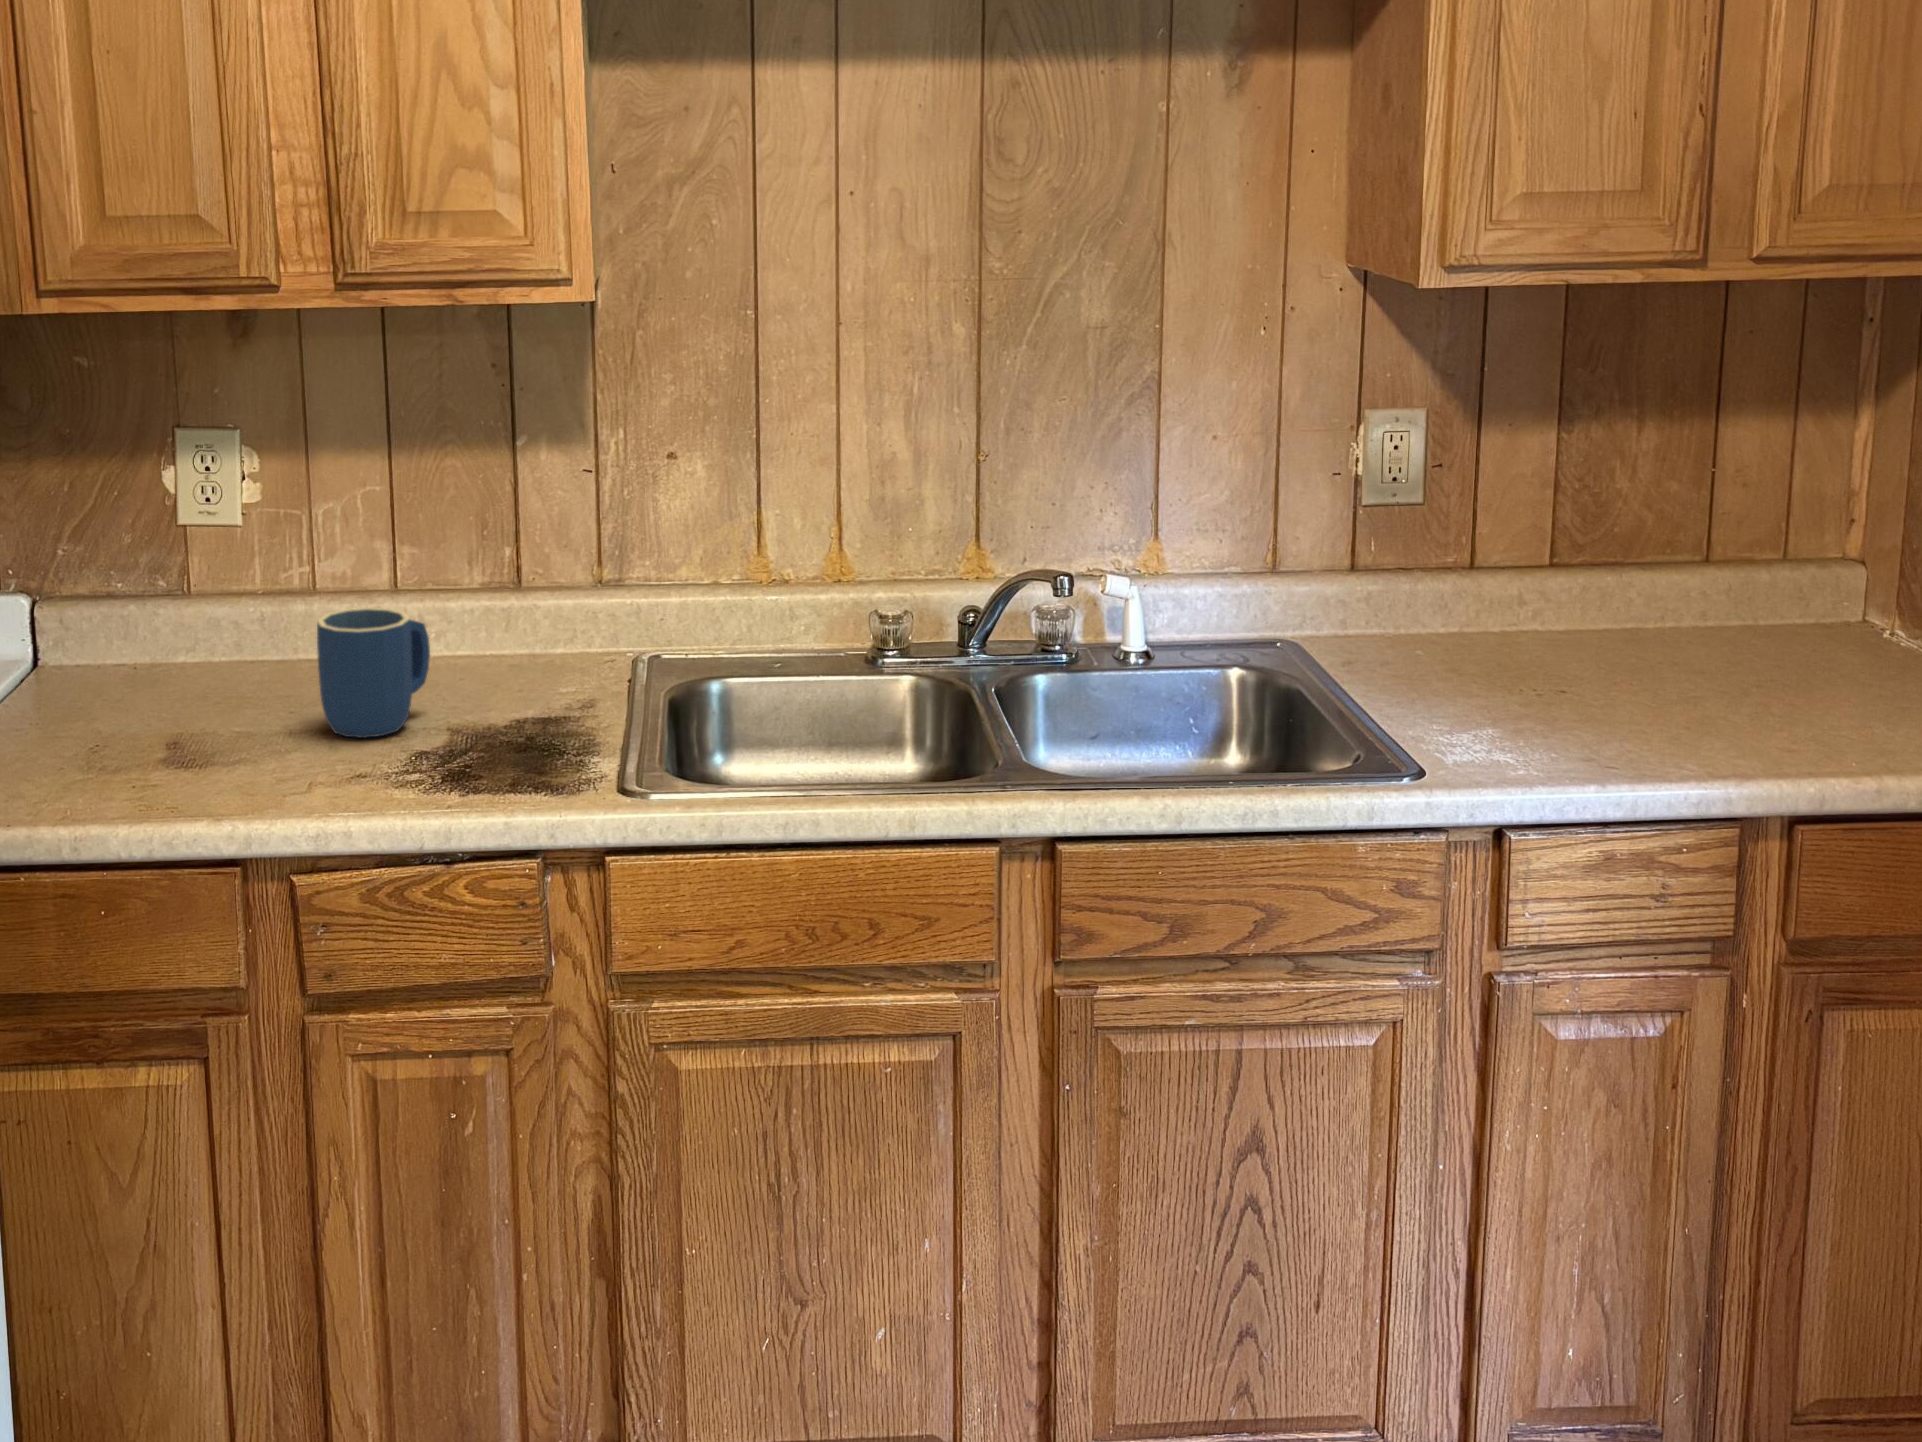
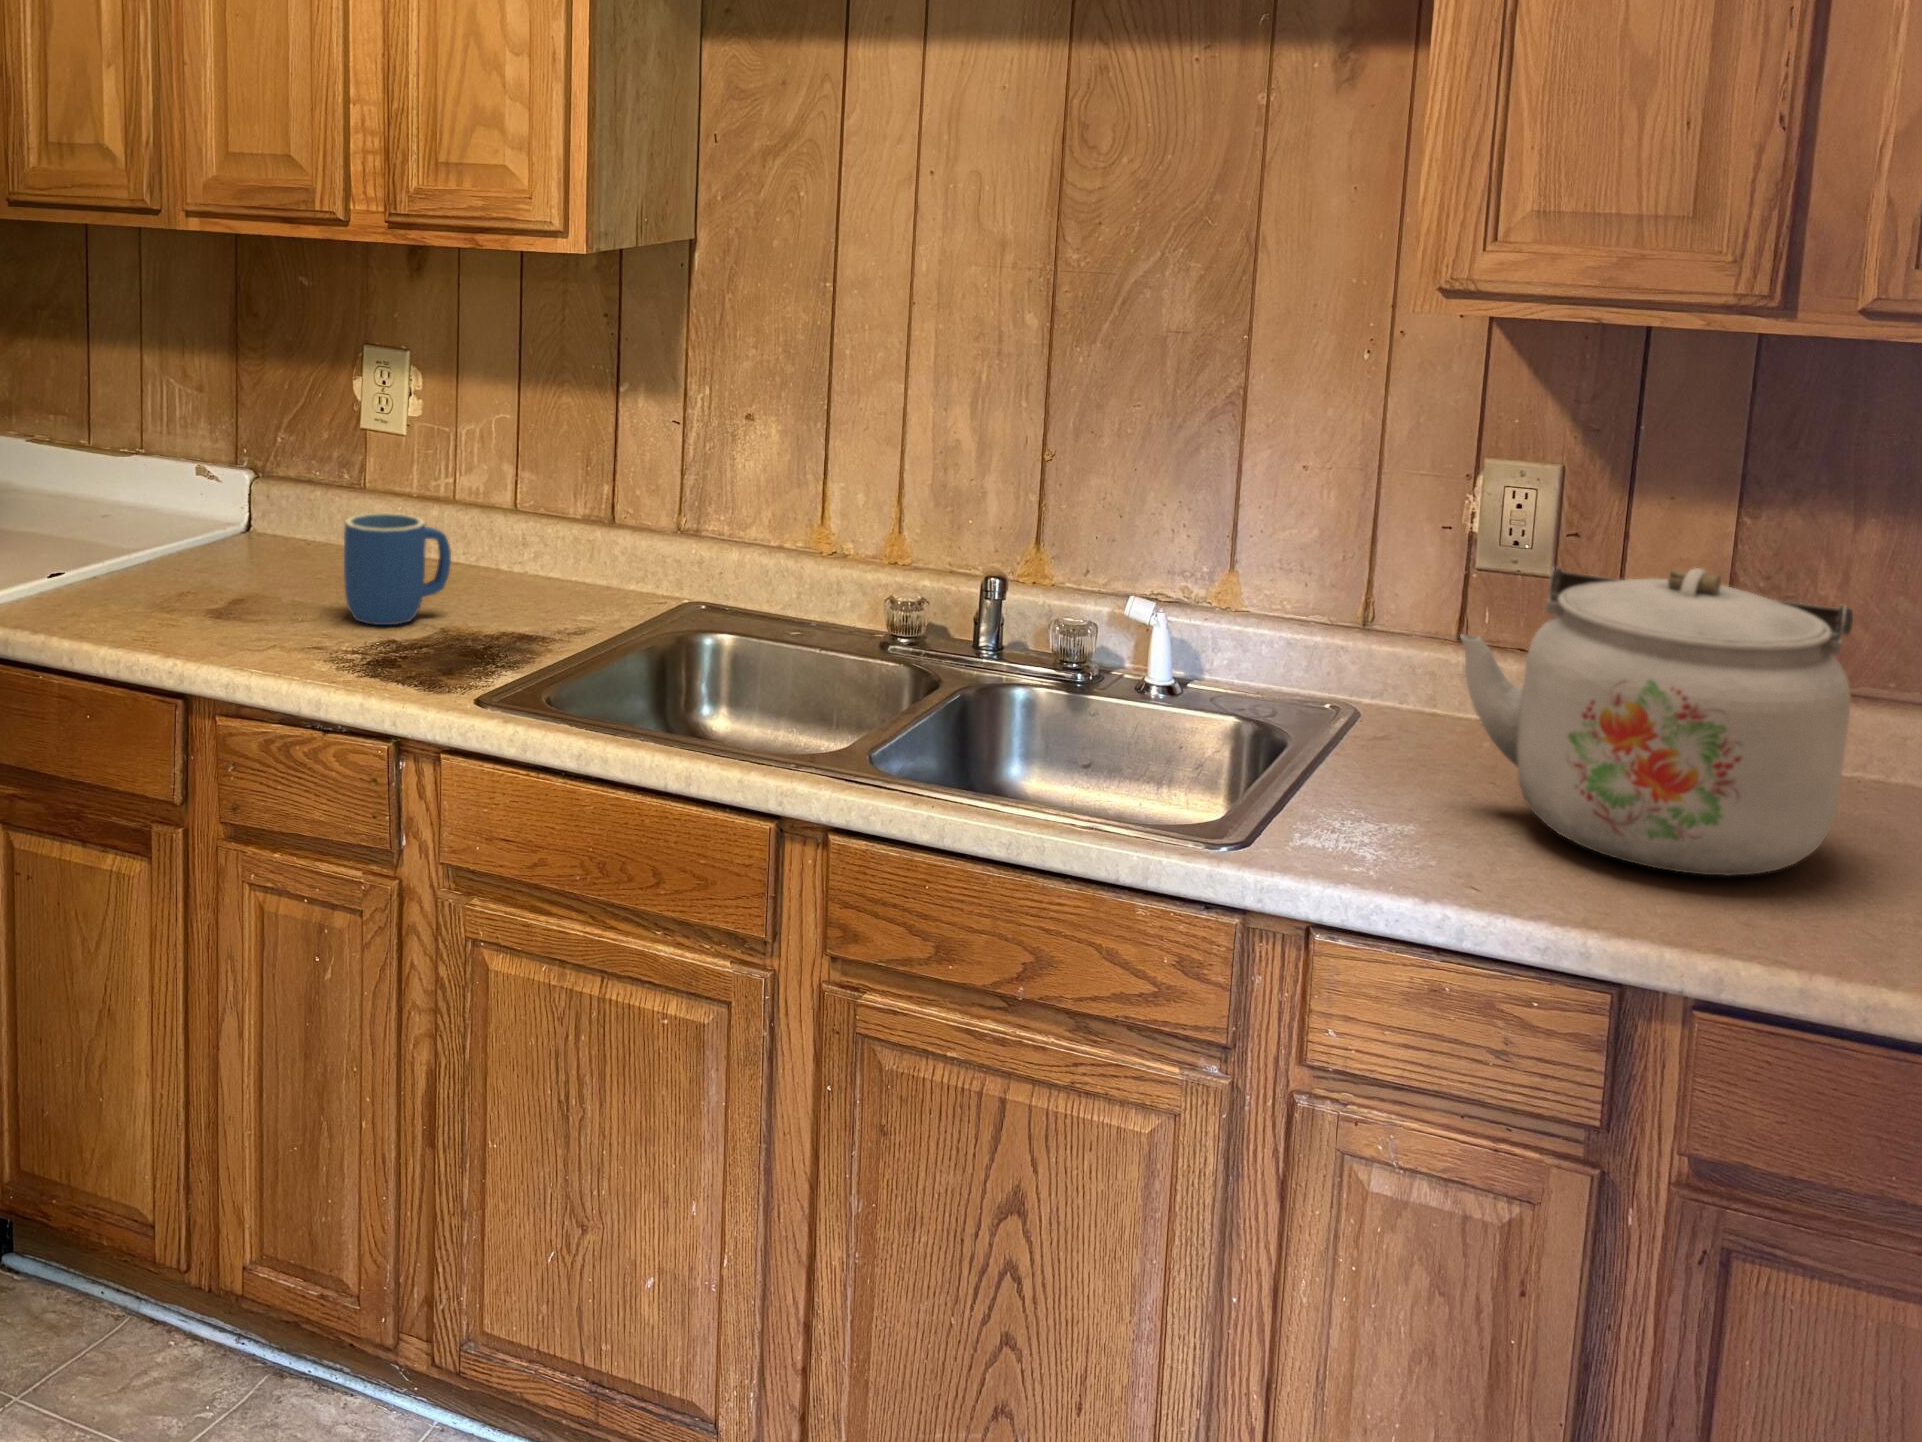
kettle: none [1486,477,1778,720] -> present [1461,567,1853,875]

